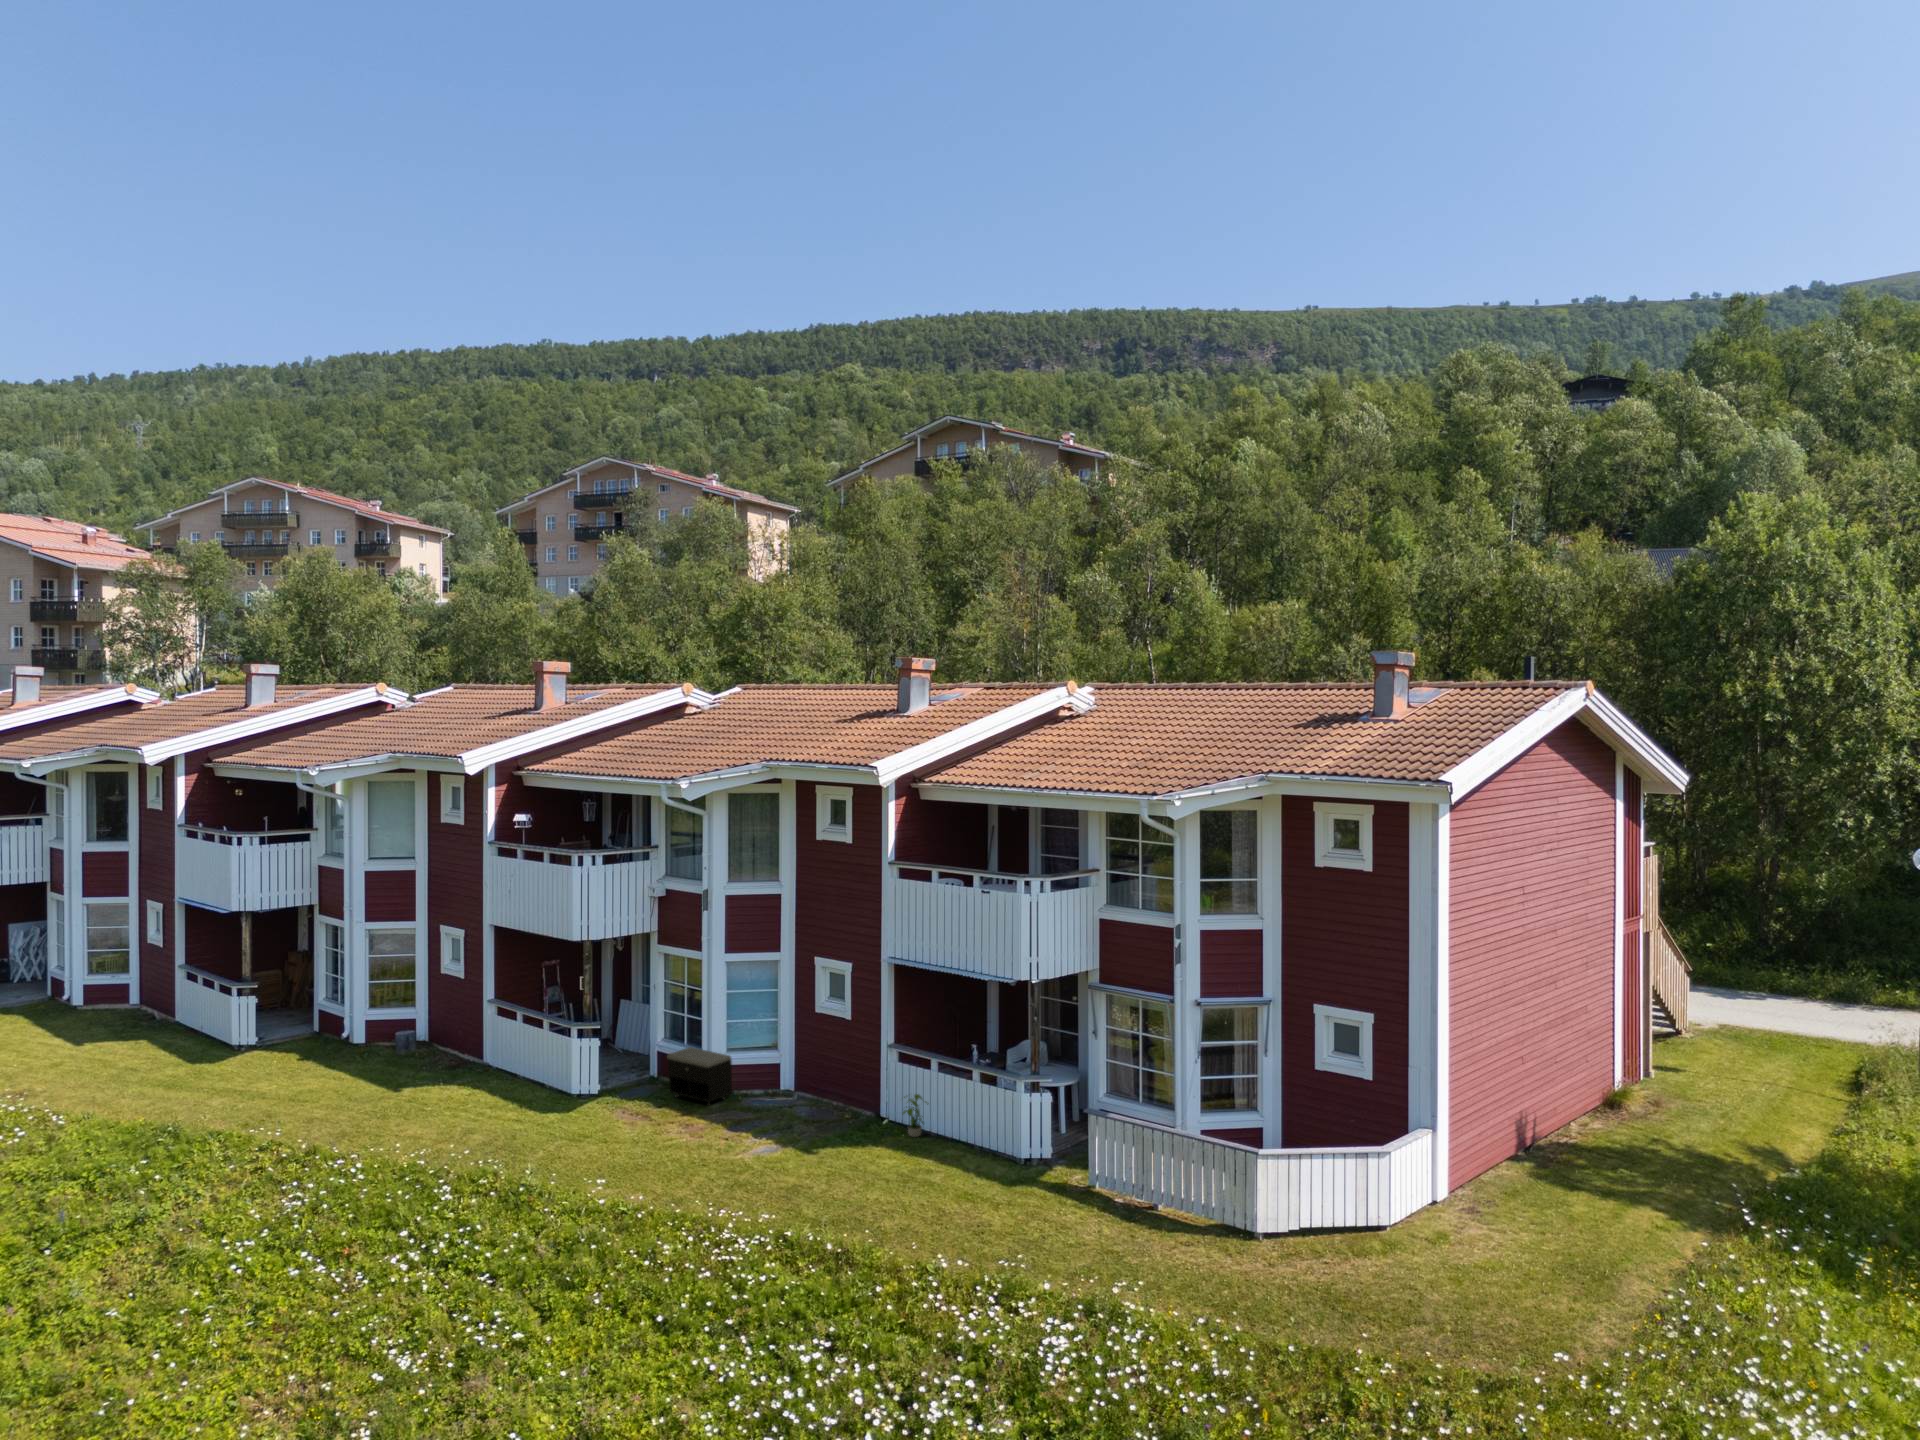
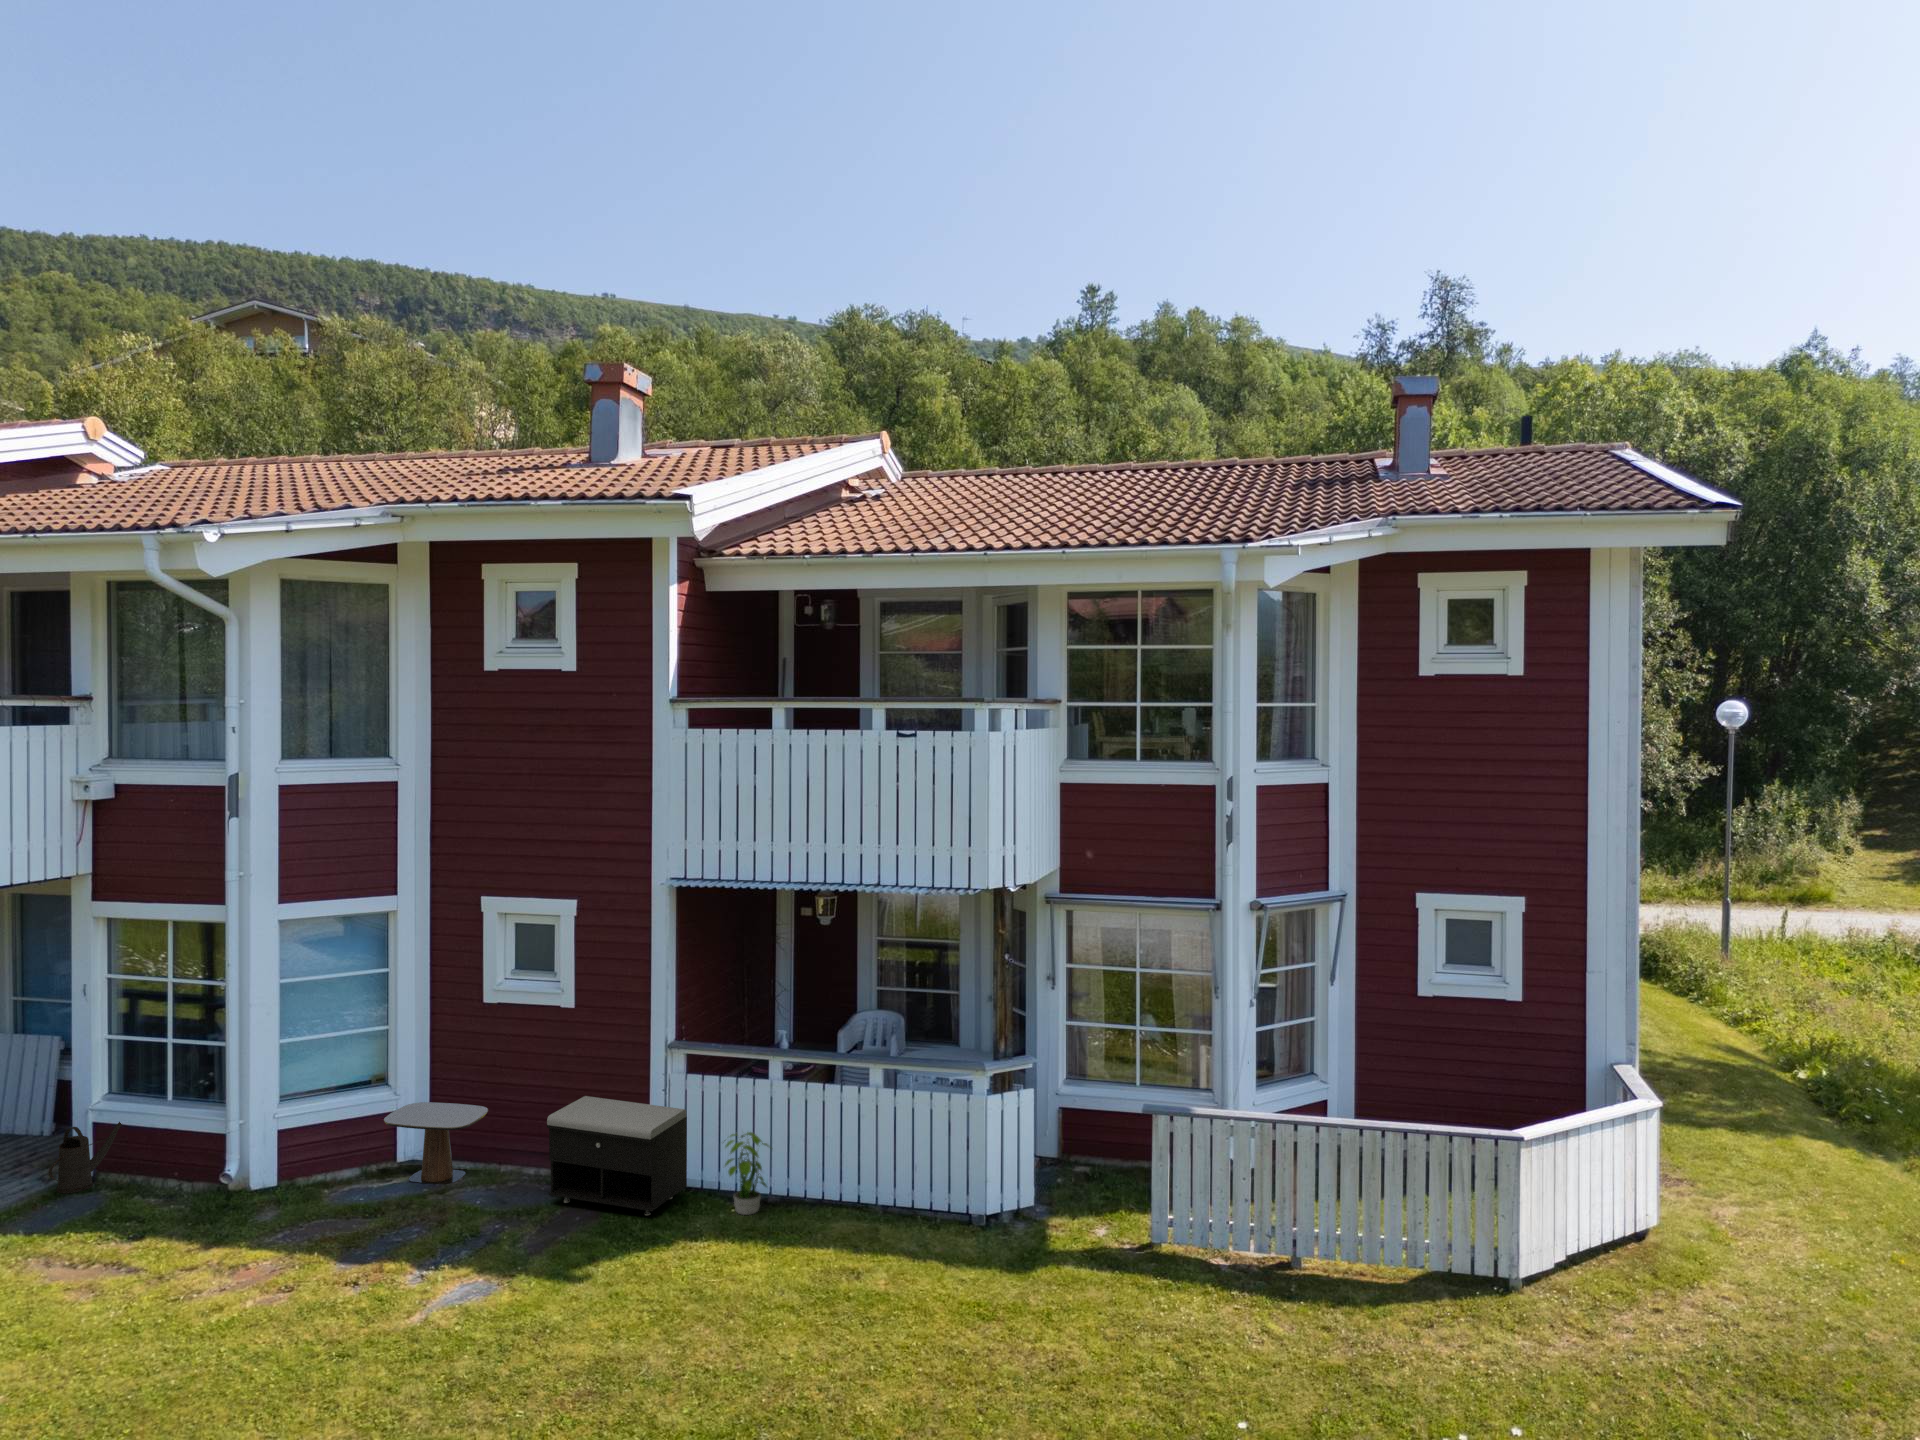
storage bench: present [667,1047,732,1104] -> present [547,1096,687,1215]
watering can: none [633,1053,667,1084] -> present [49,1122,122,1193]
side table: none [767,1061,816,1103] -> present [384,1102,488,1184]

